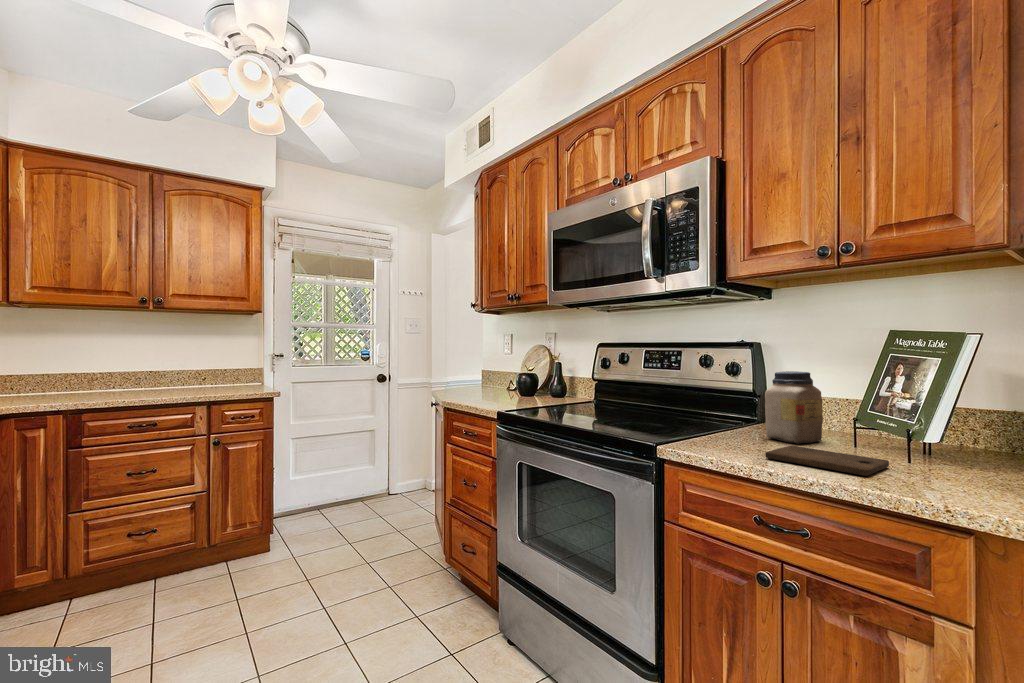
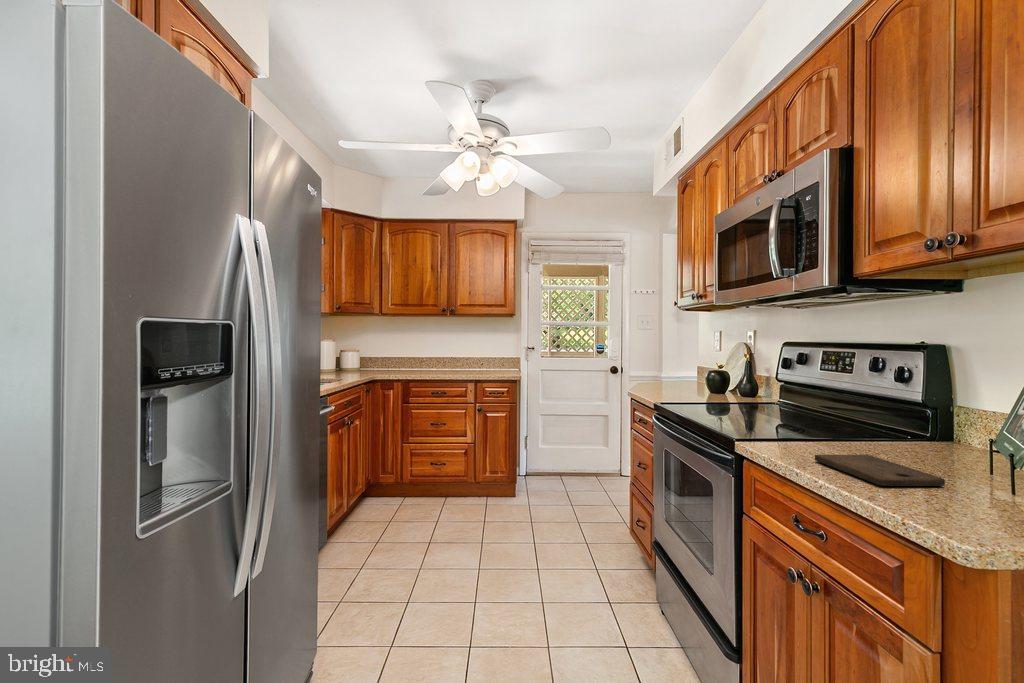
jar: present [765,371,823,444] -> none [877,378,948,459]

